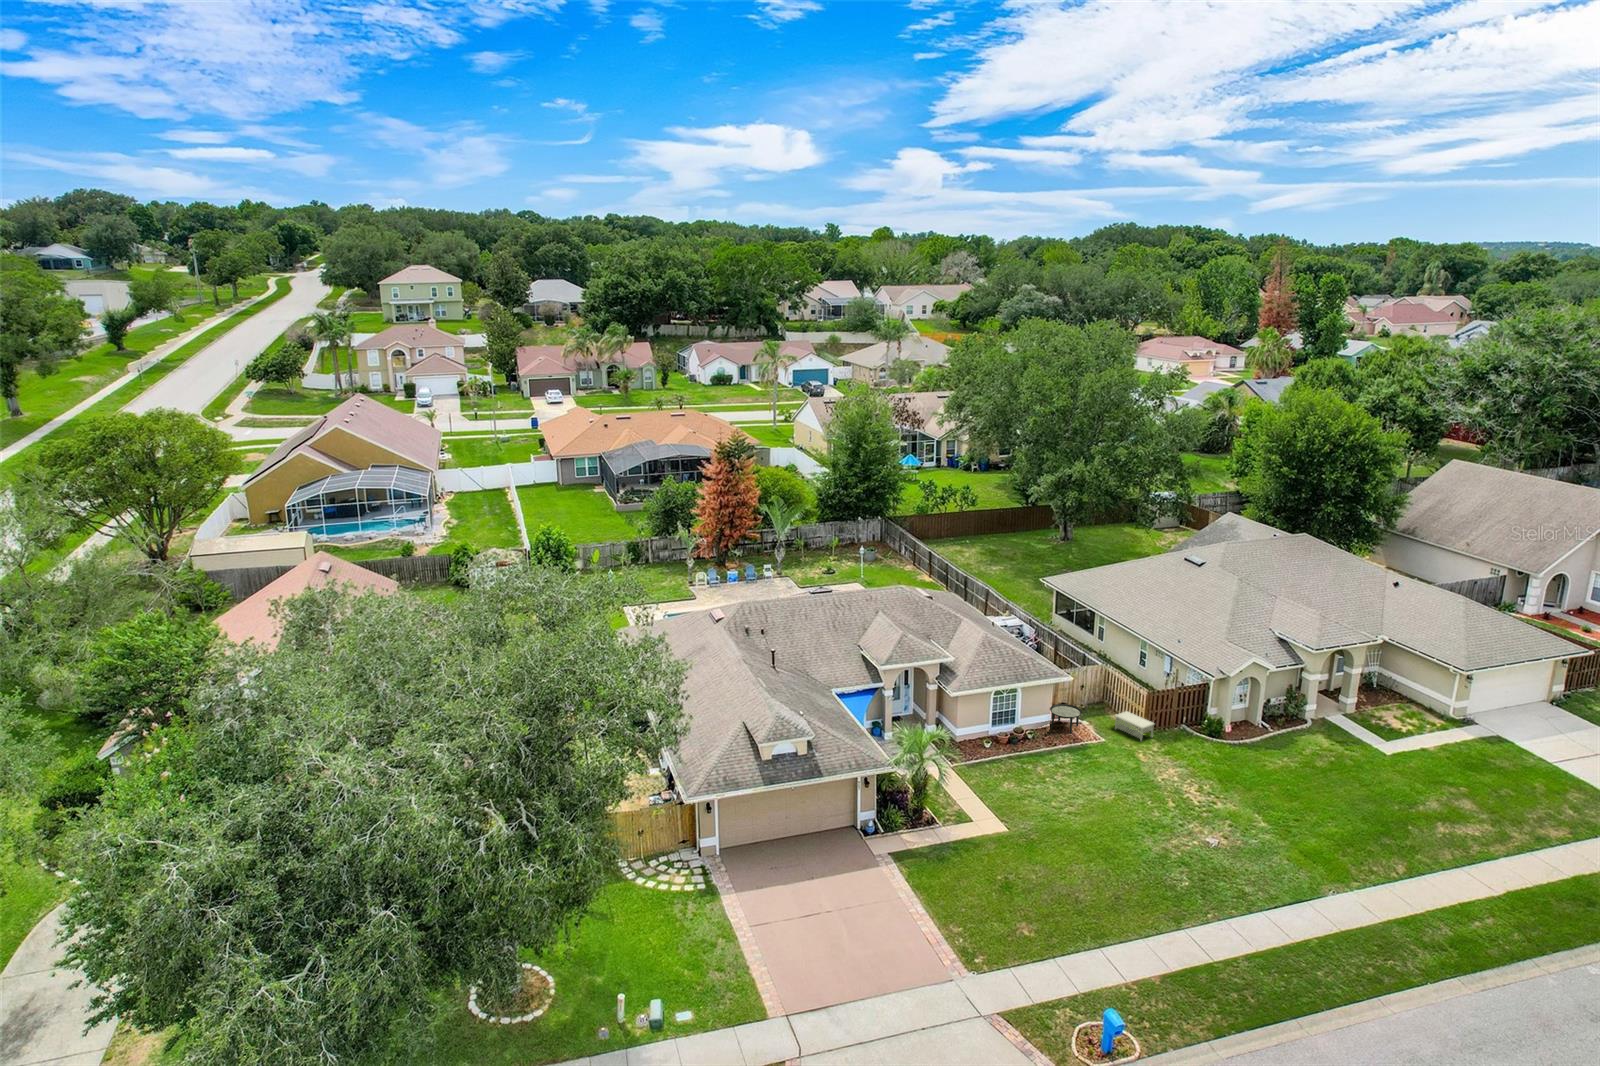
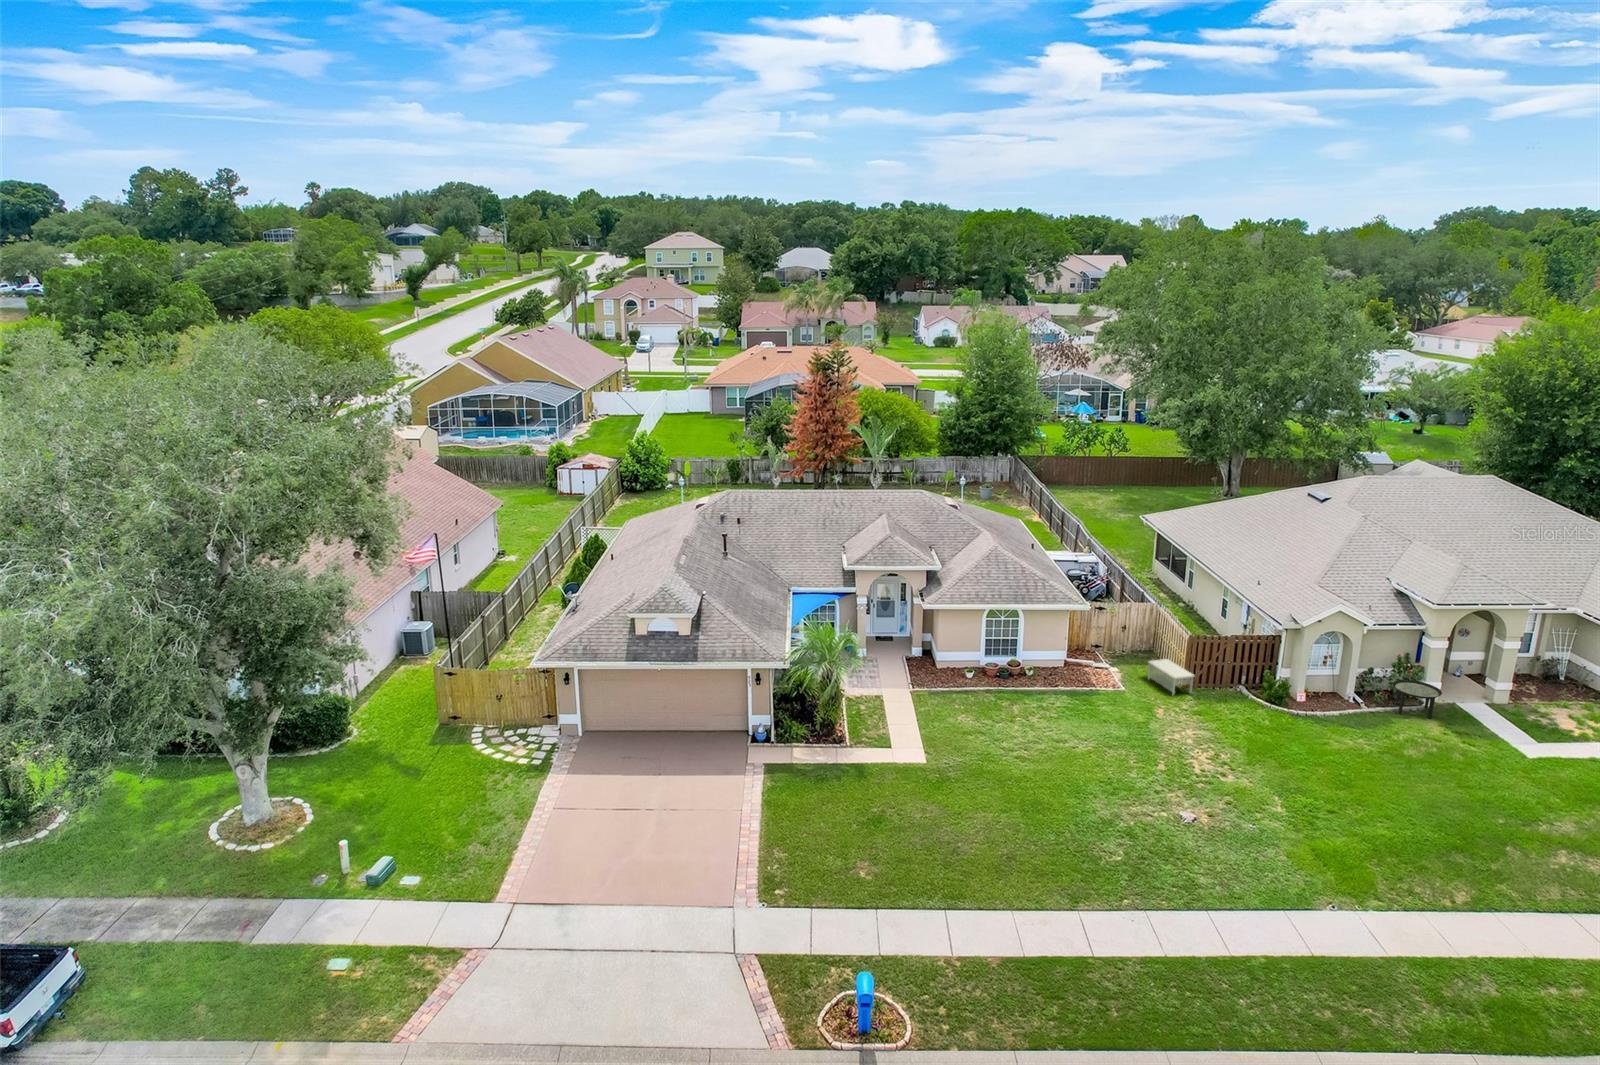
round table: present [1050,704,1082,733] -> present [1393,680,1442,719]

